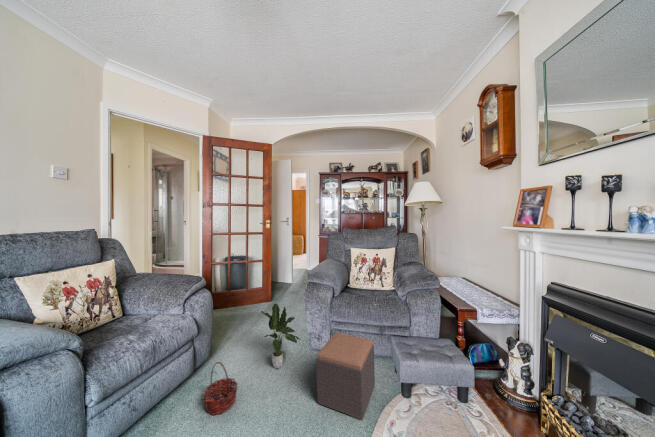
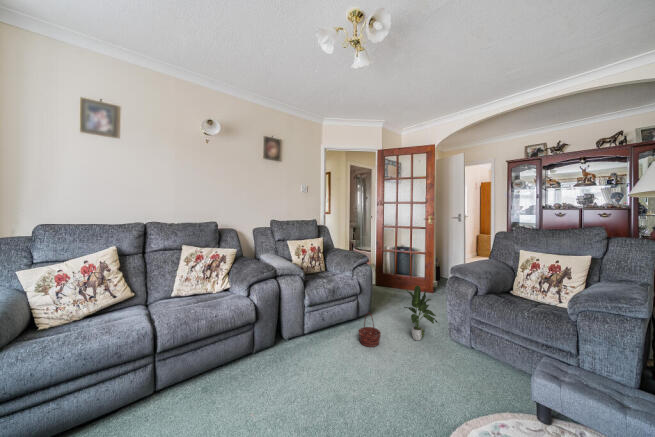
footstool: present [316,332,375,420] -> none [440,323,509,399]

